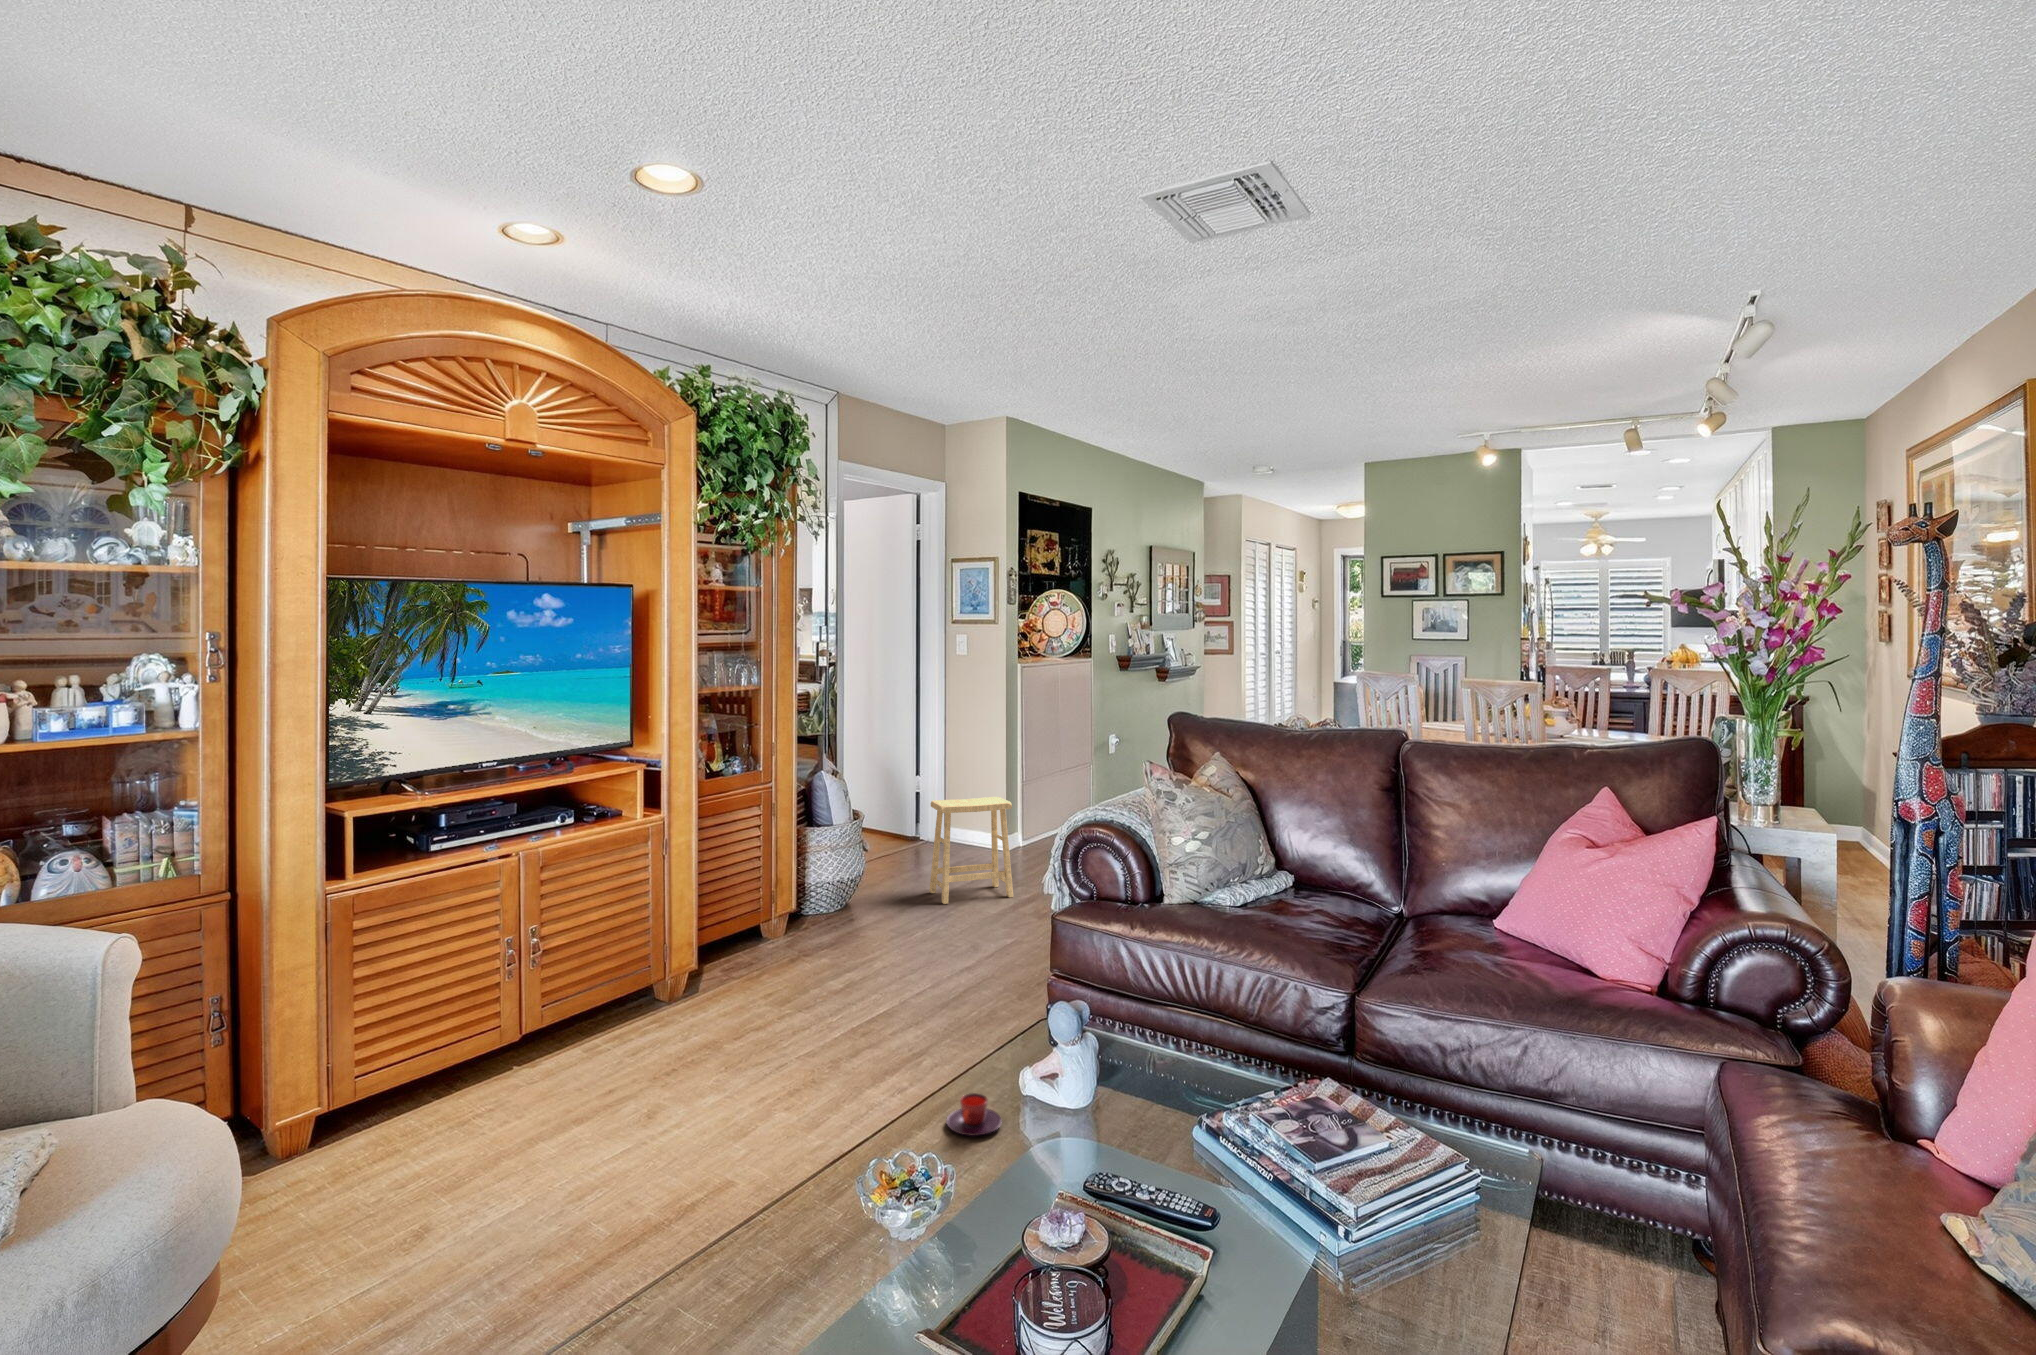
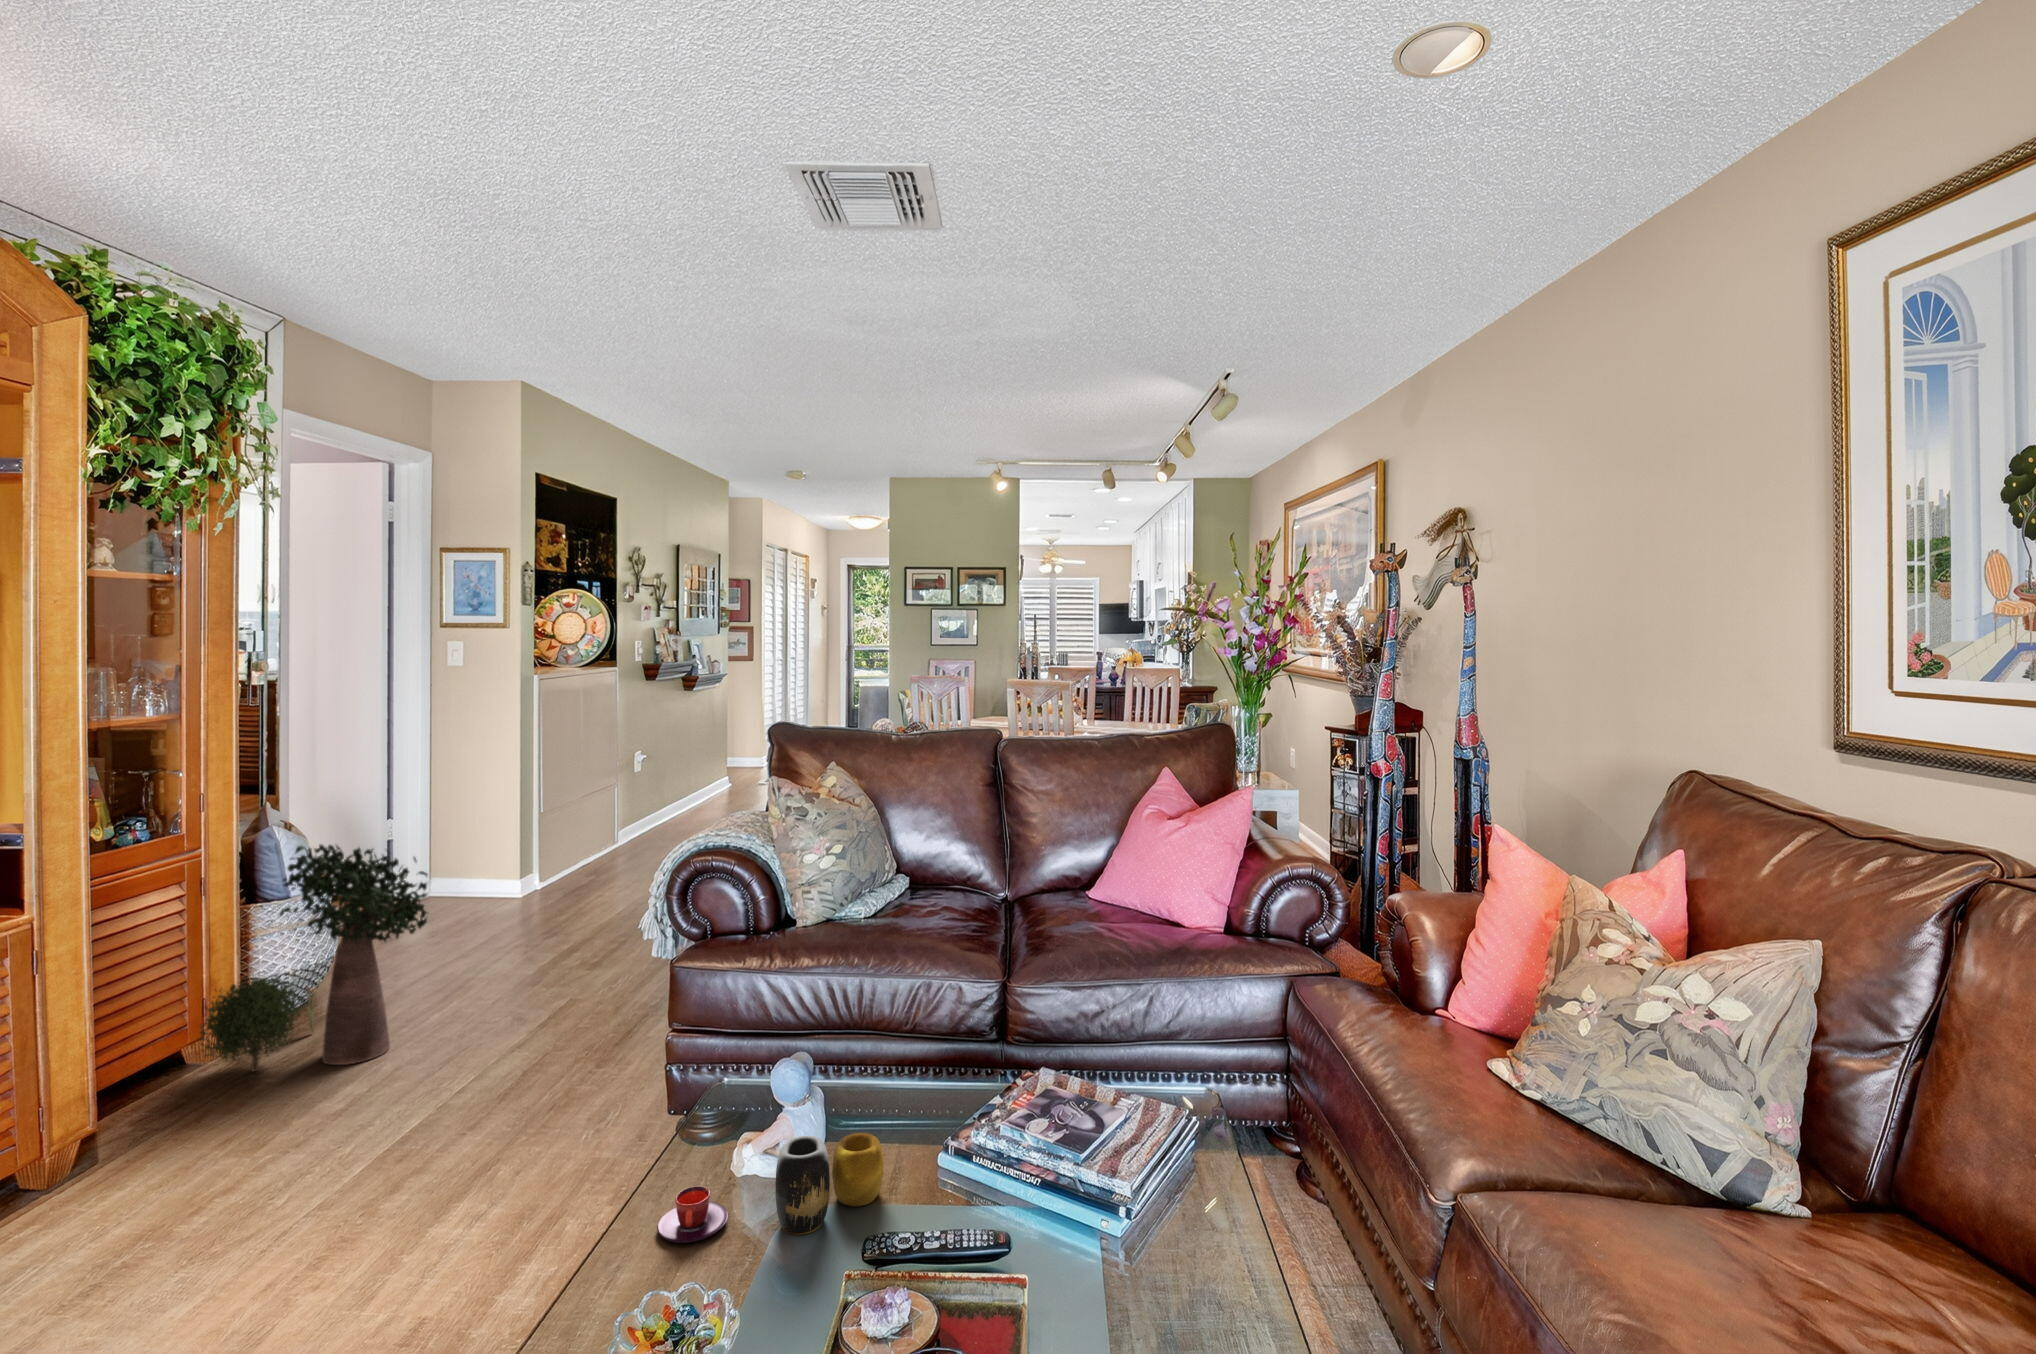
potted plant: none [761,791,907,963] -> present [198,845,428,1071]
footstool: present [929,797,1013,904] -> none [436,830,552,966]
vase: none [1033,1073,1134,1157] -> present [775,1133,883,1235]

